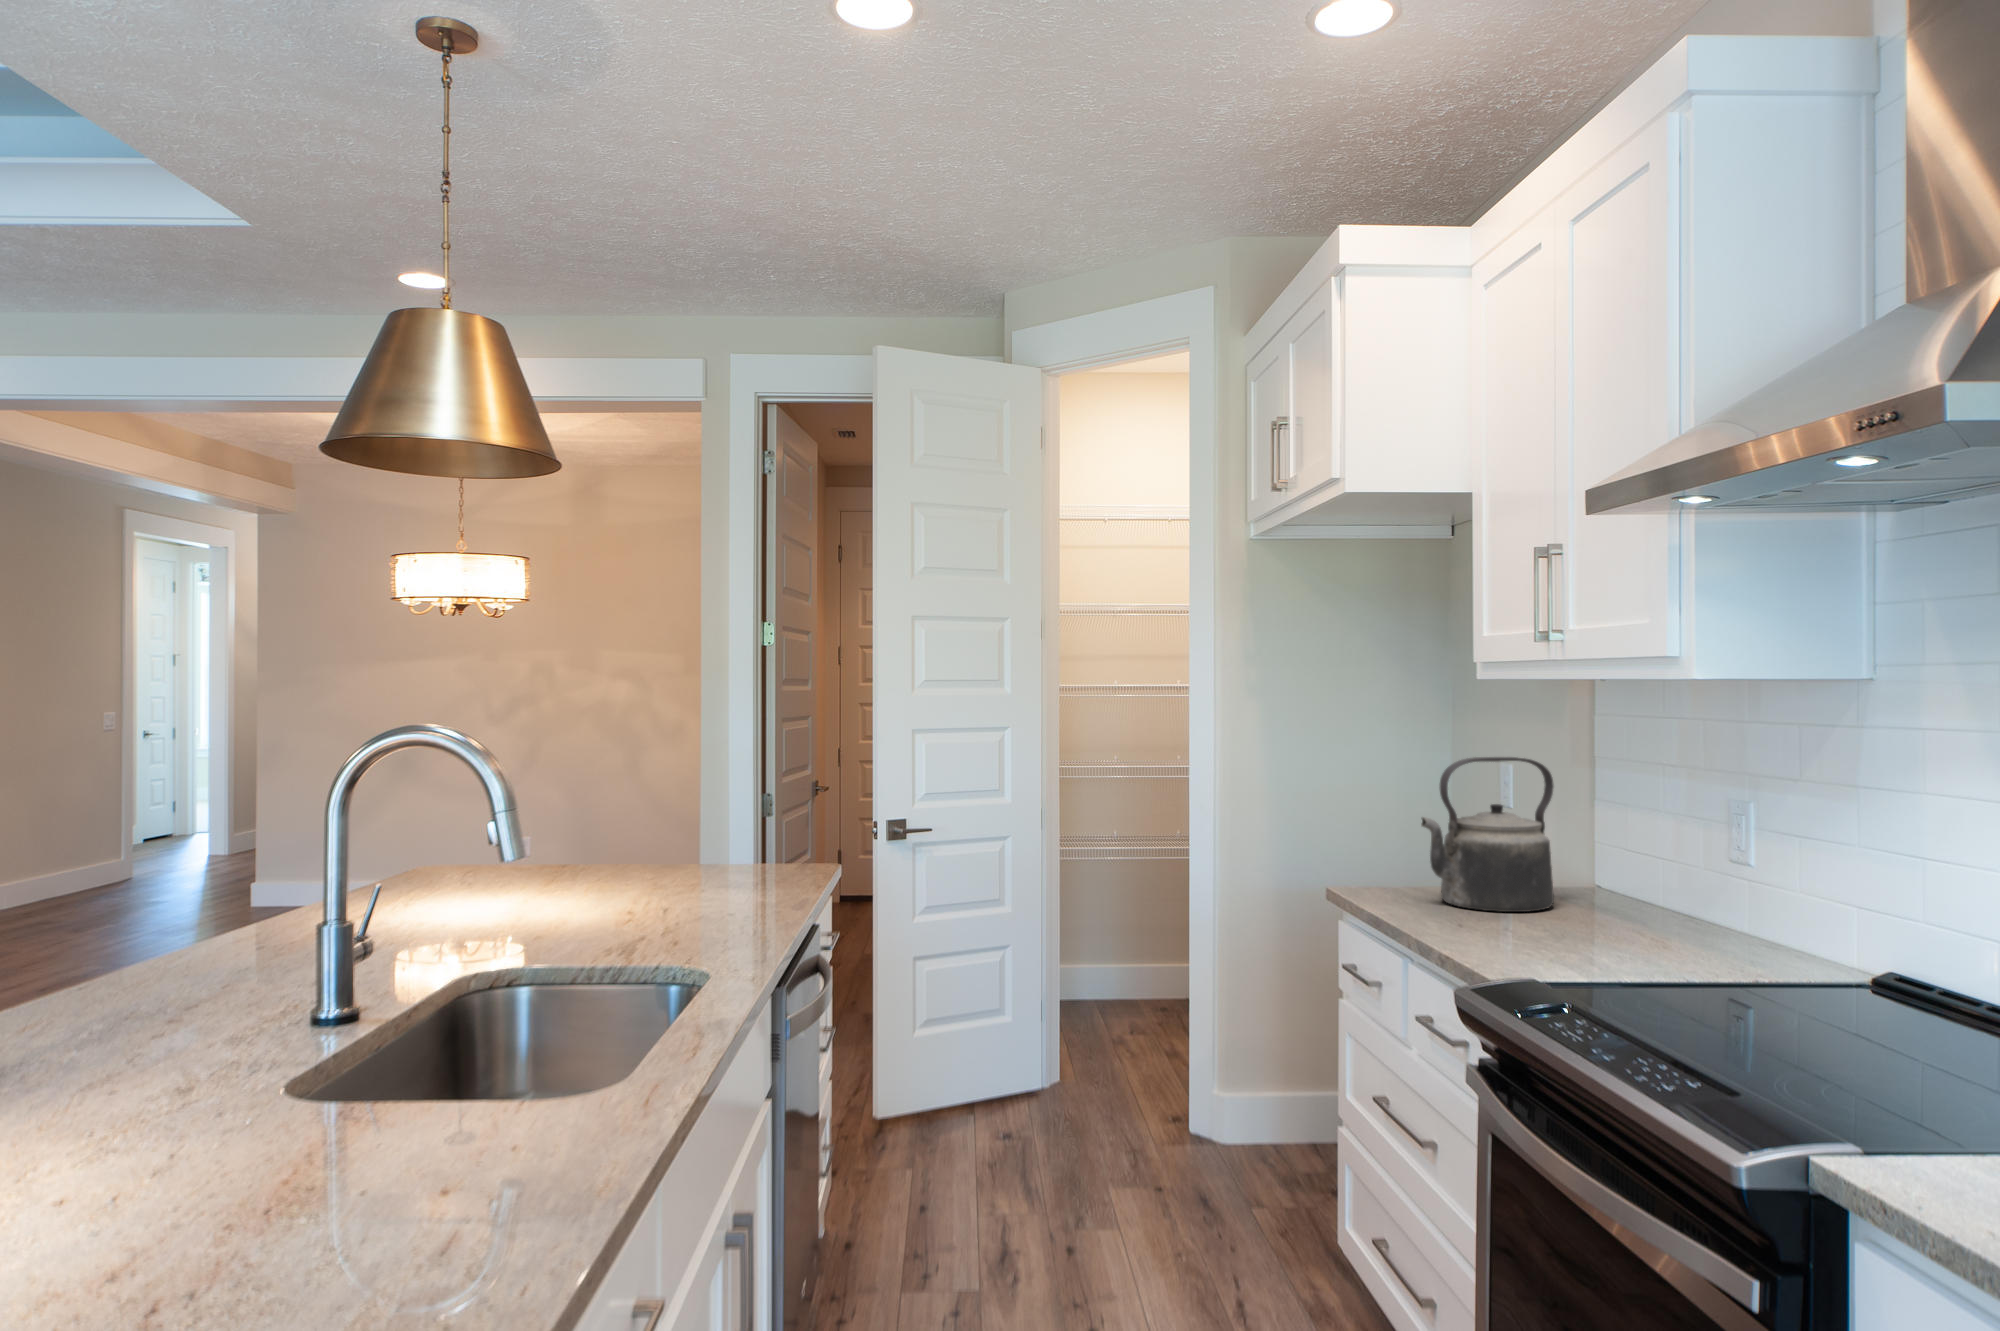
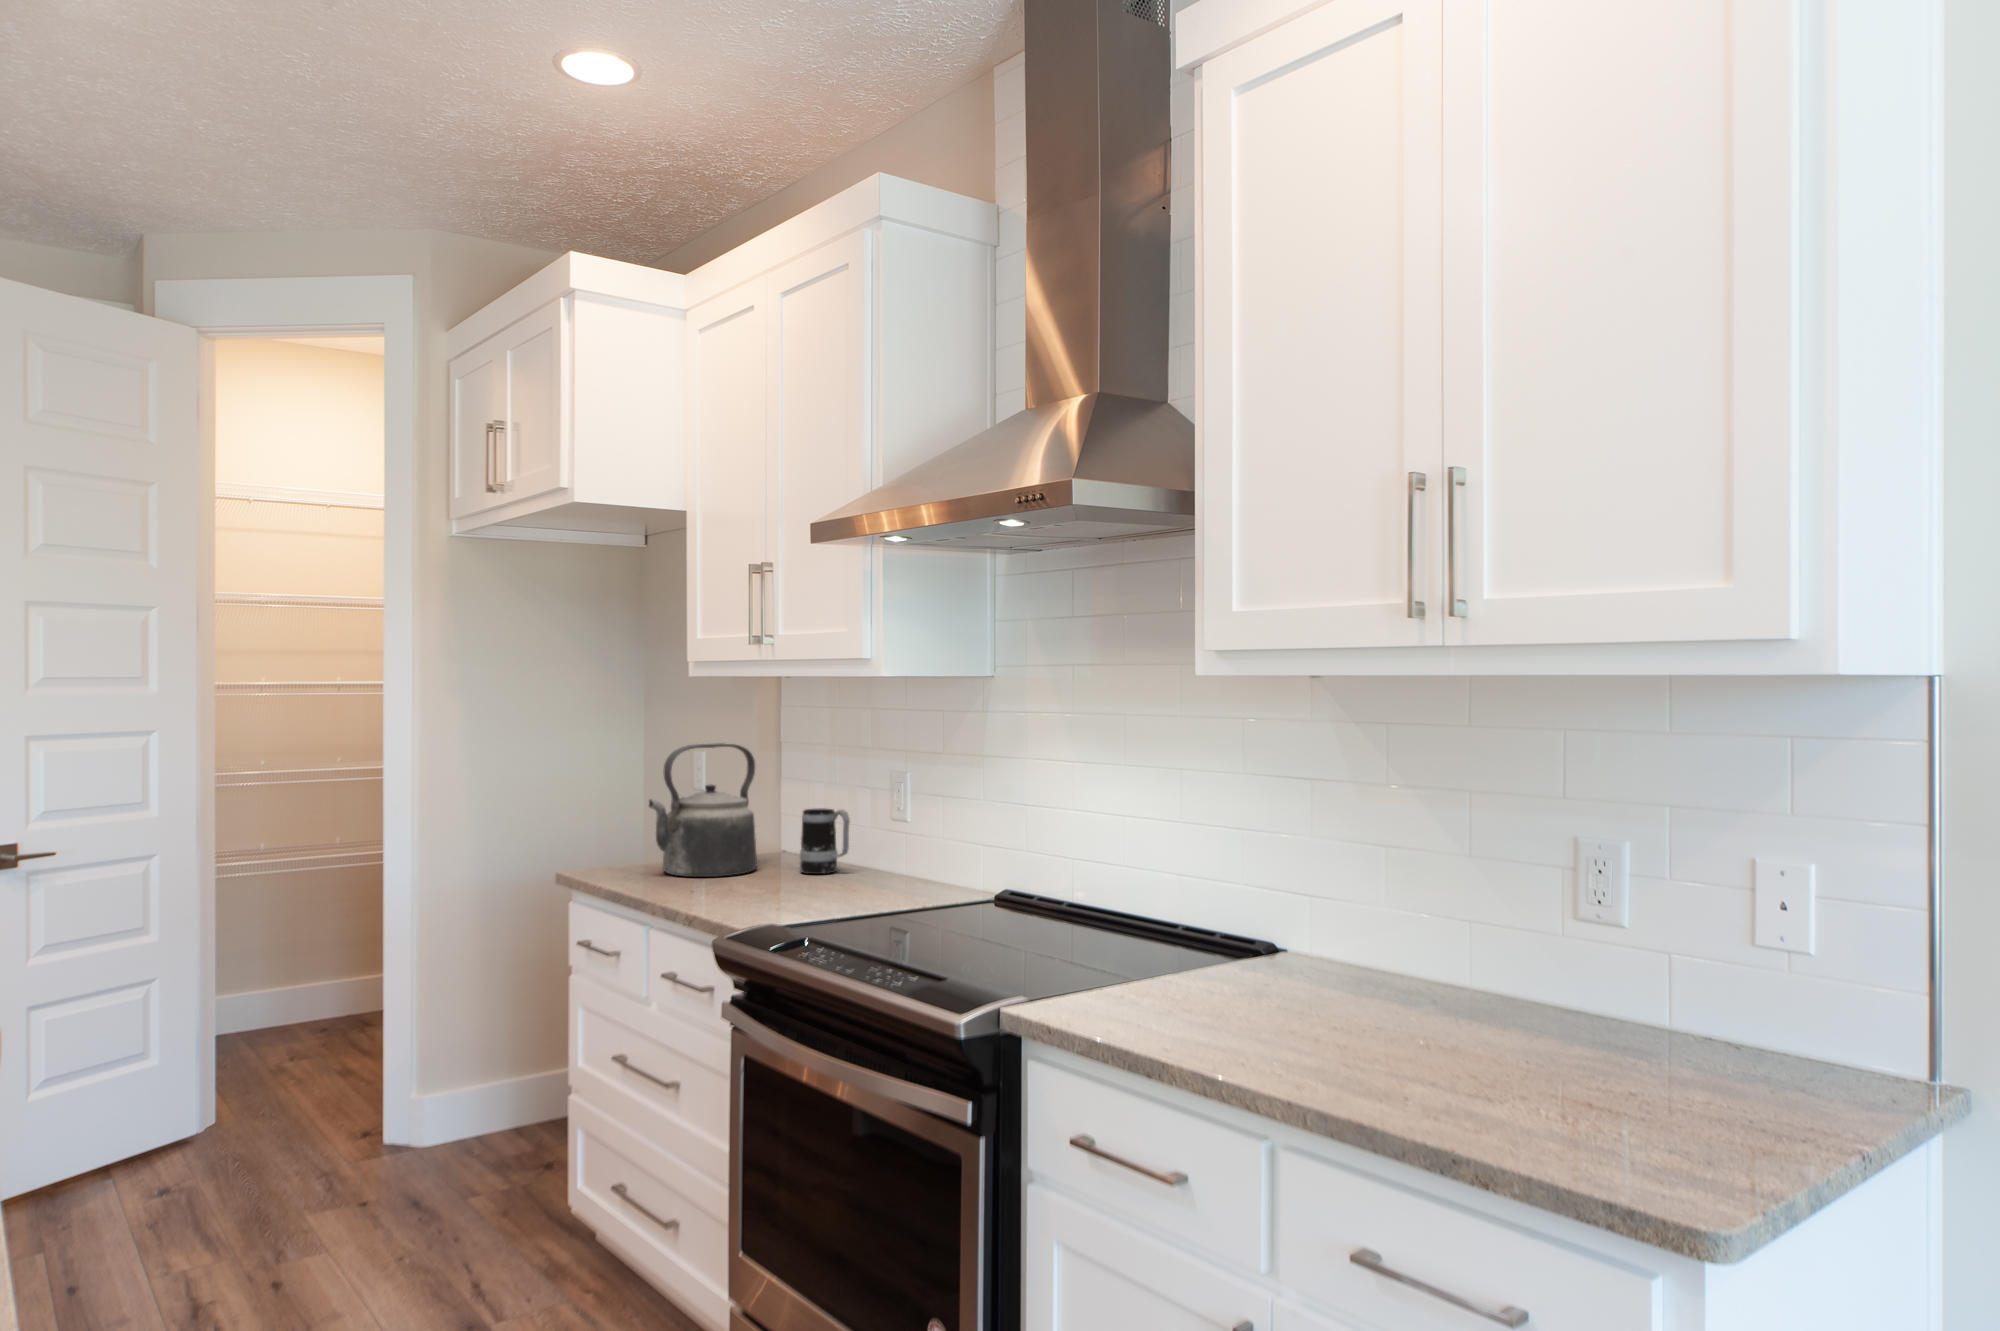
mug: none [1606,841,1671,922] -> present [800,808,850,874]

